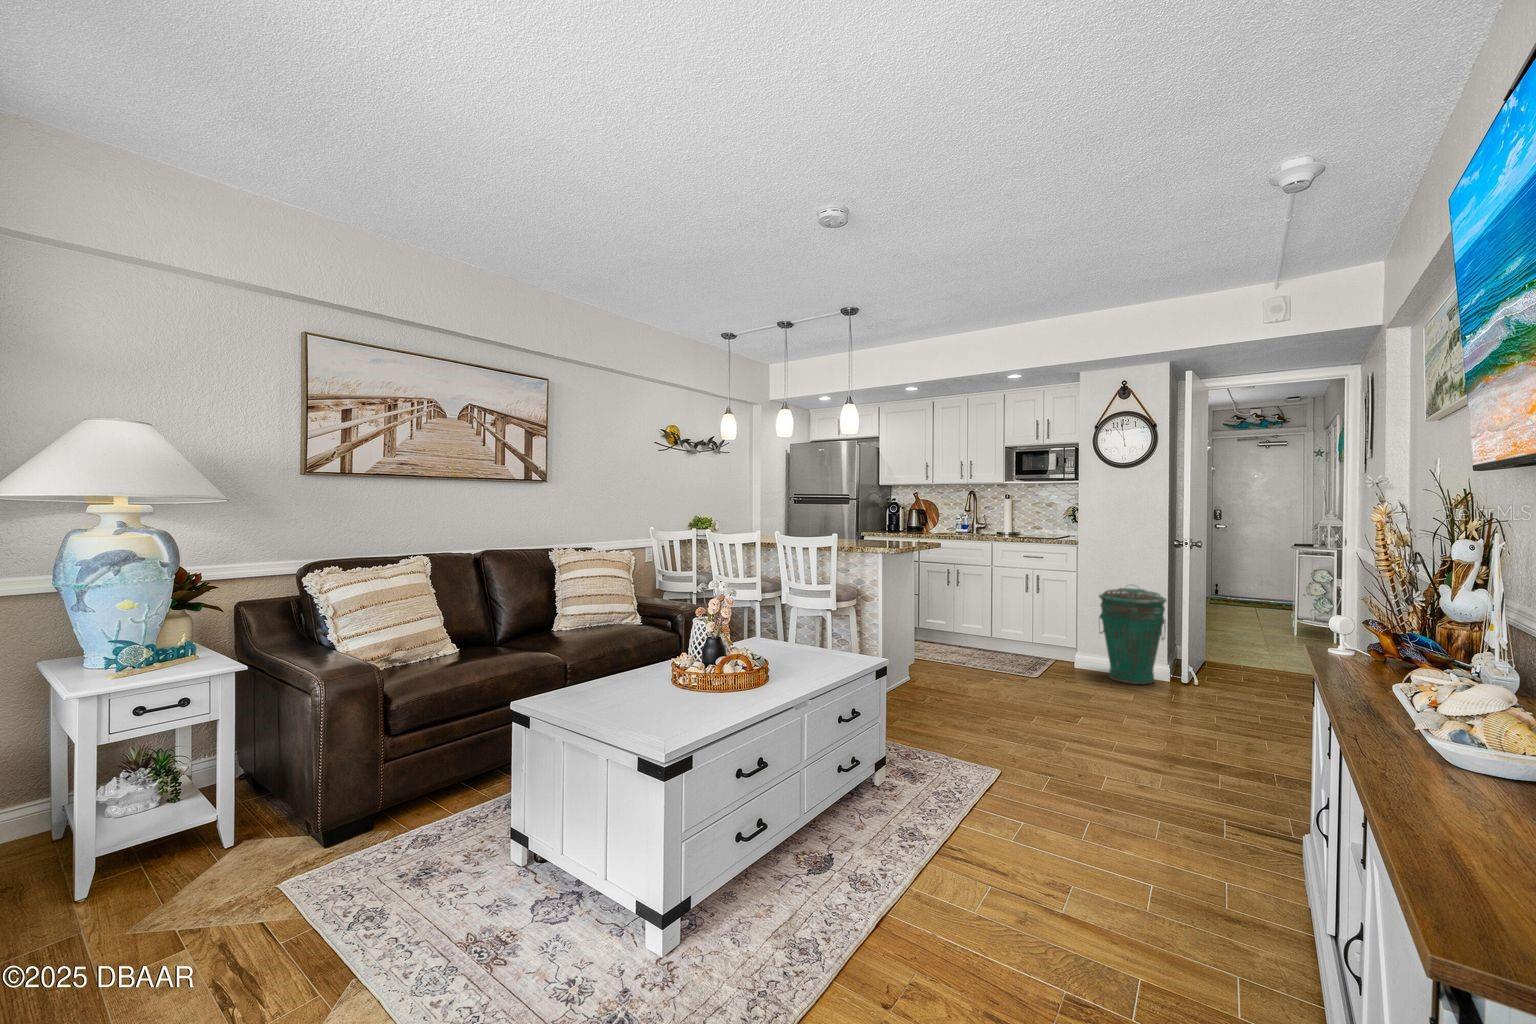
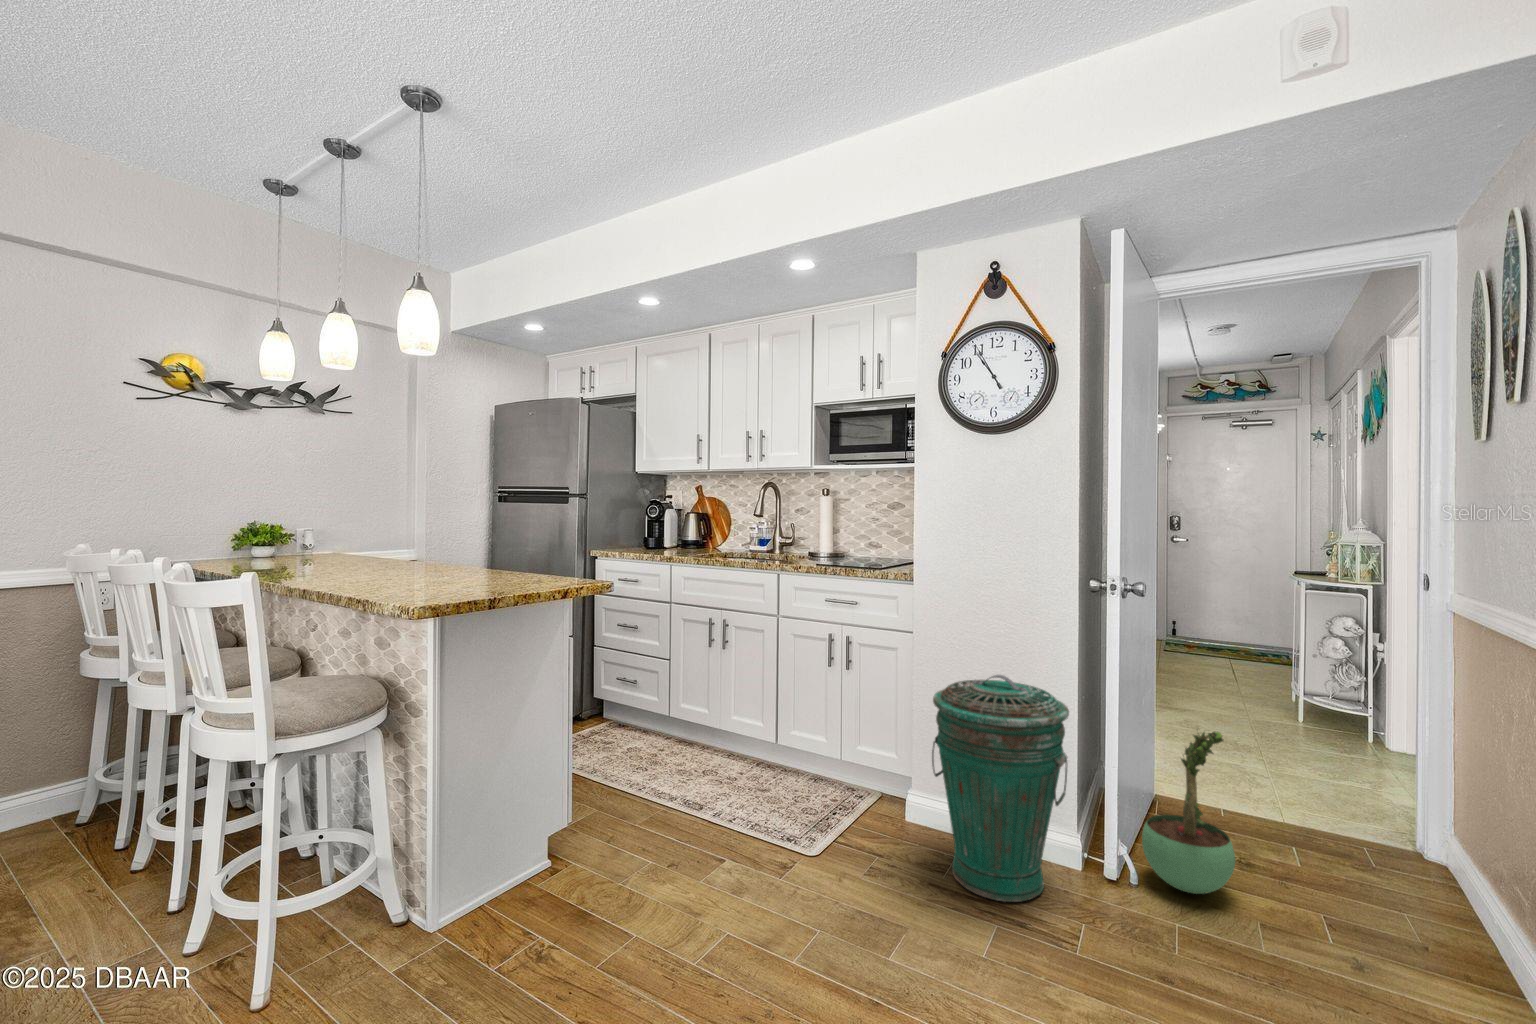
potted plant: none [1201,608,1245,683] -> present [1142,732,1235,894]

